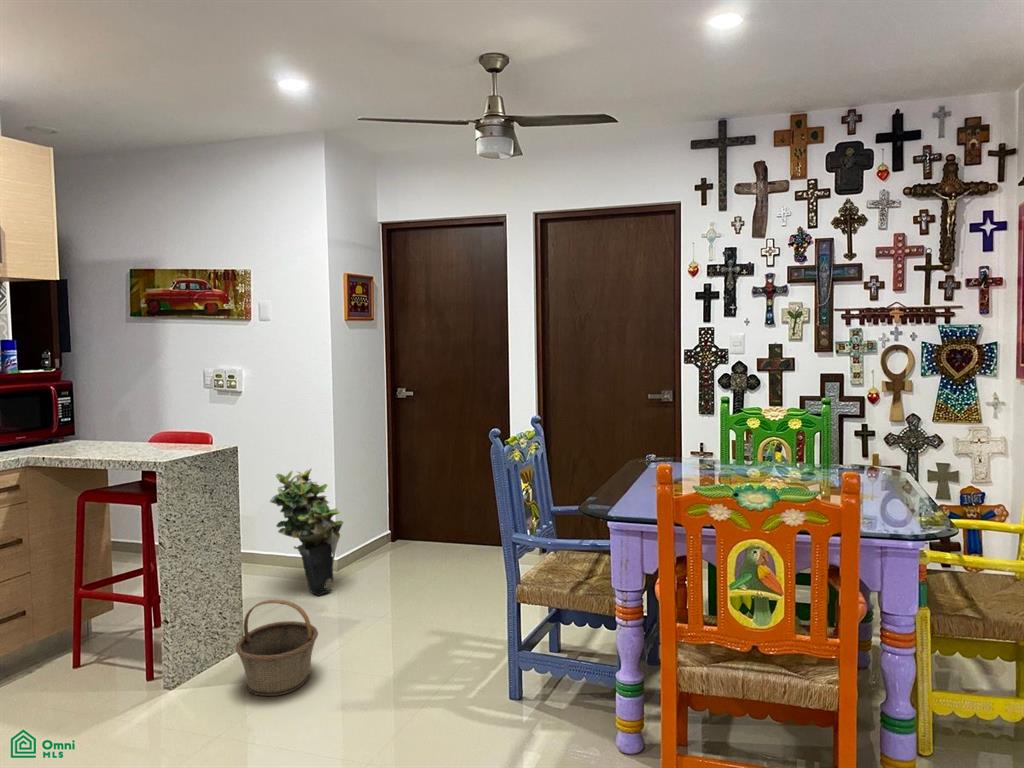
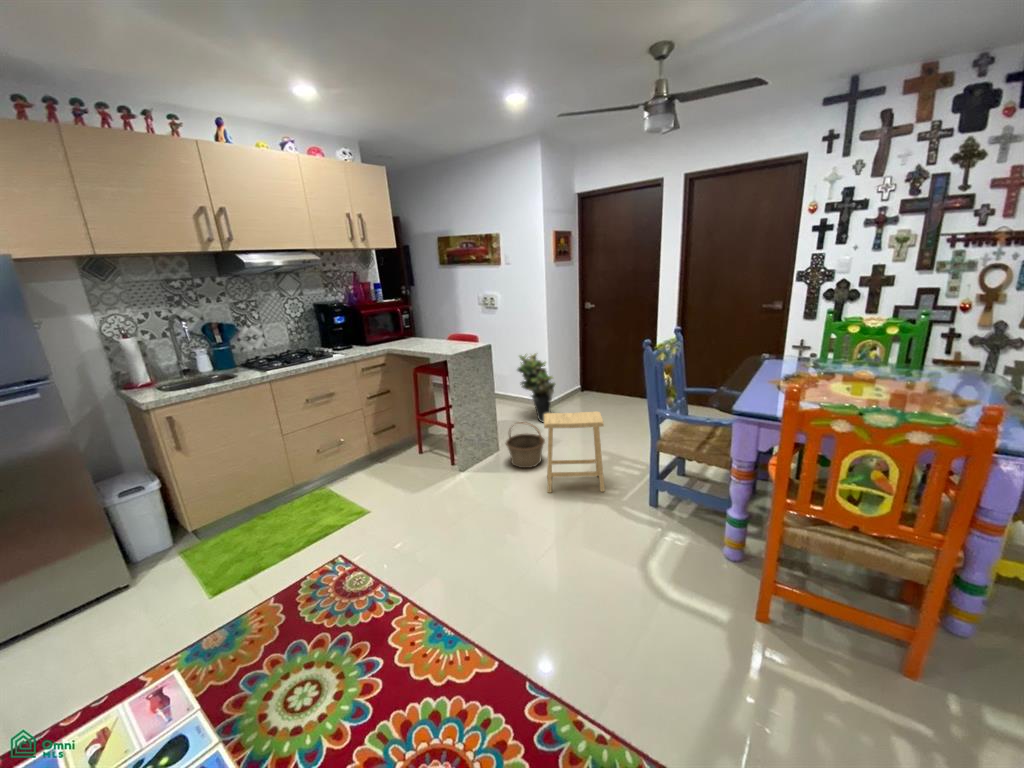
footstool: none [313,568,432,747] -> present [544,412,605,493]

